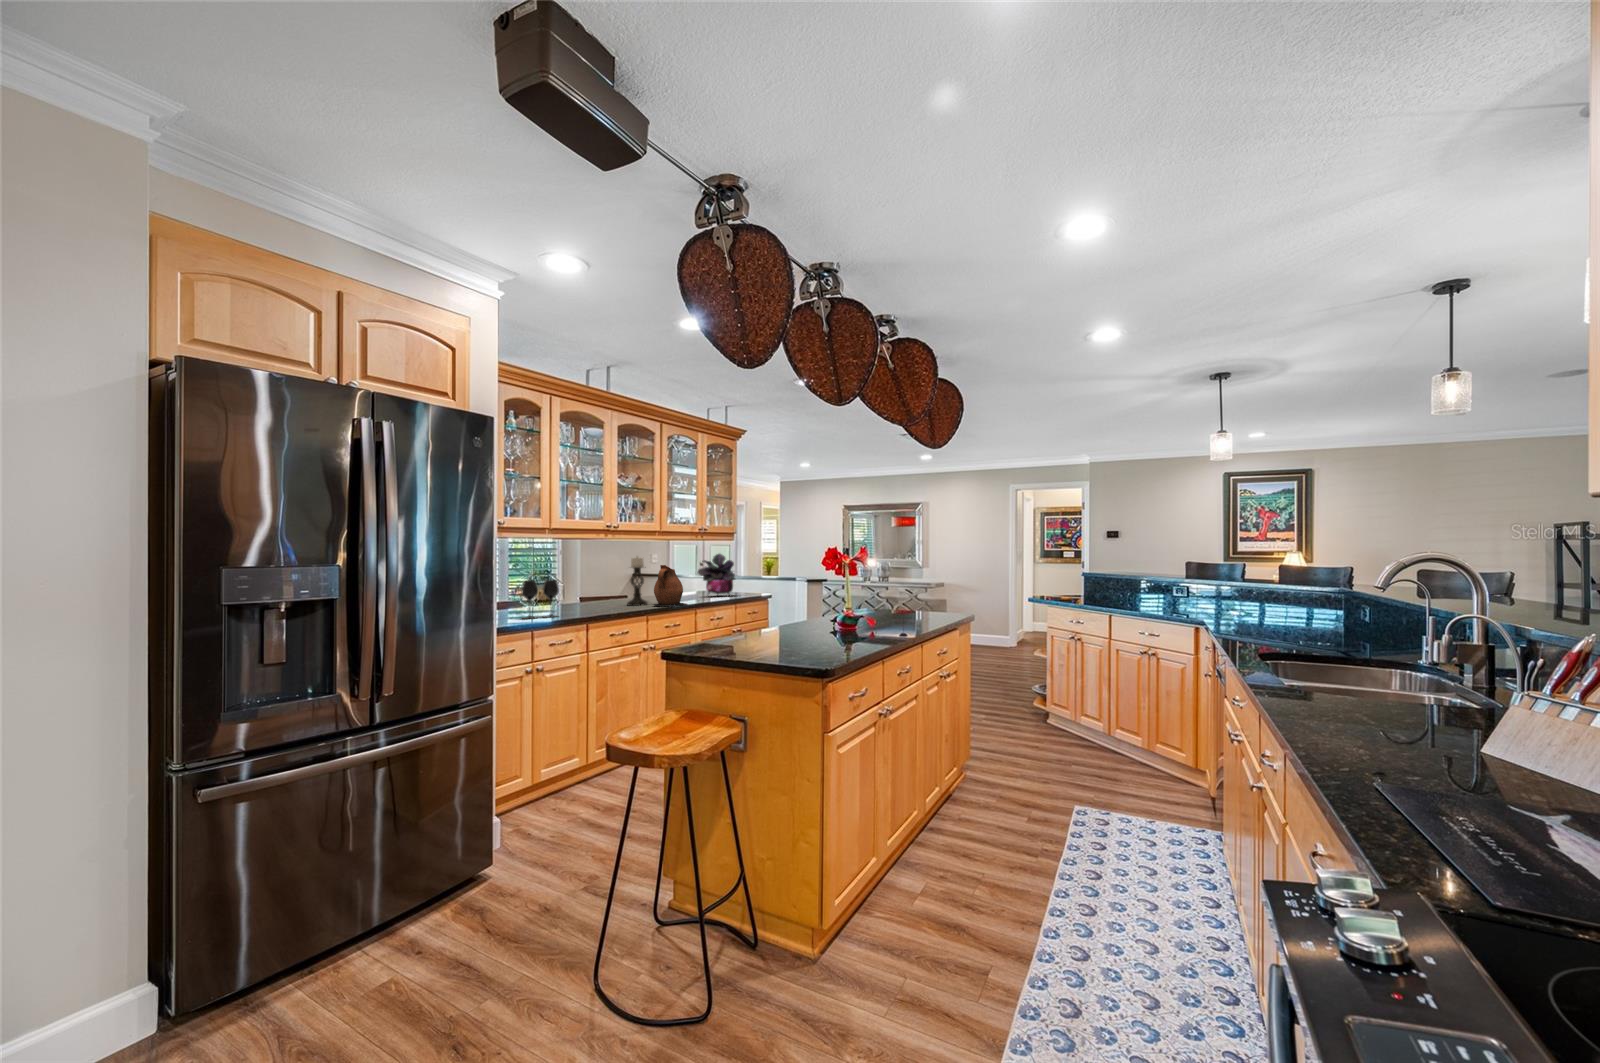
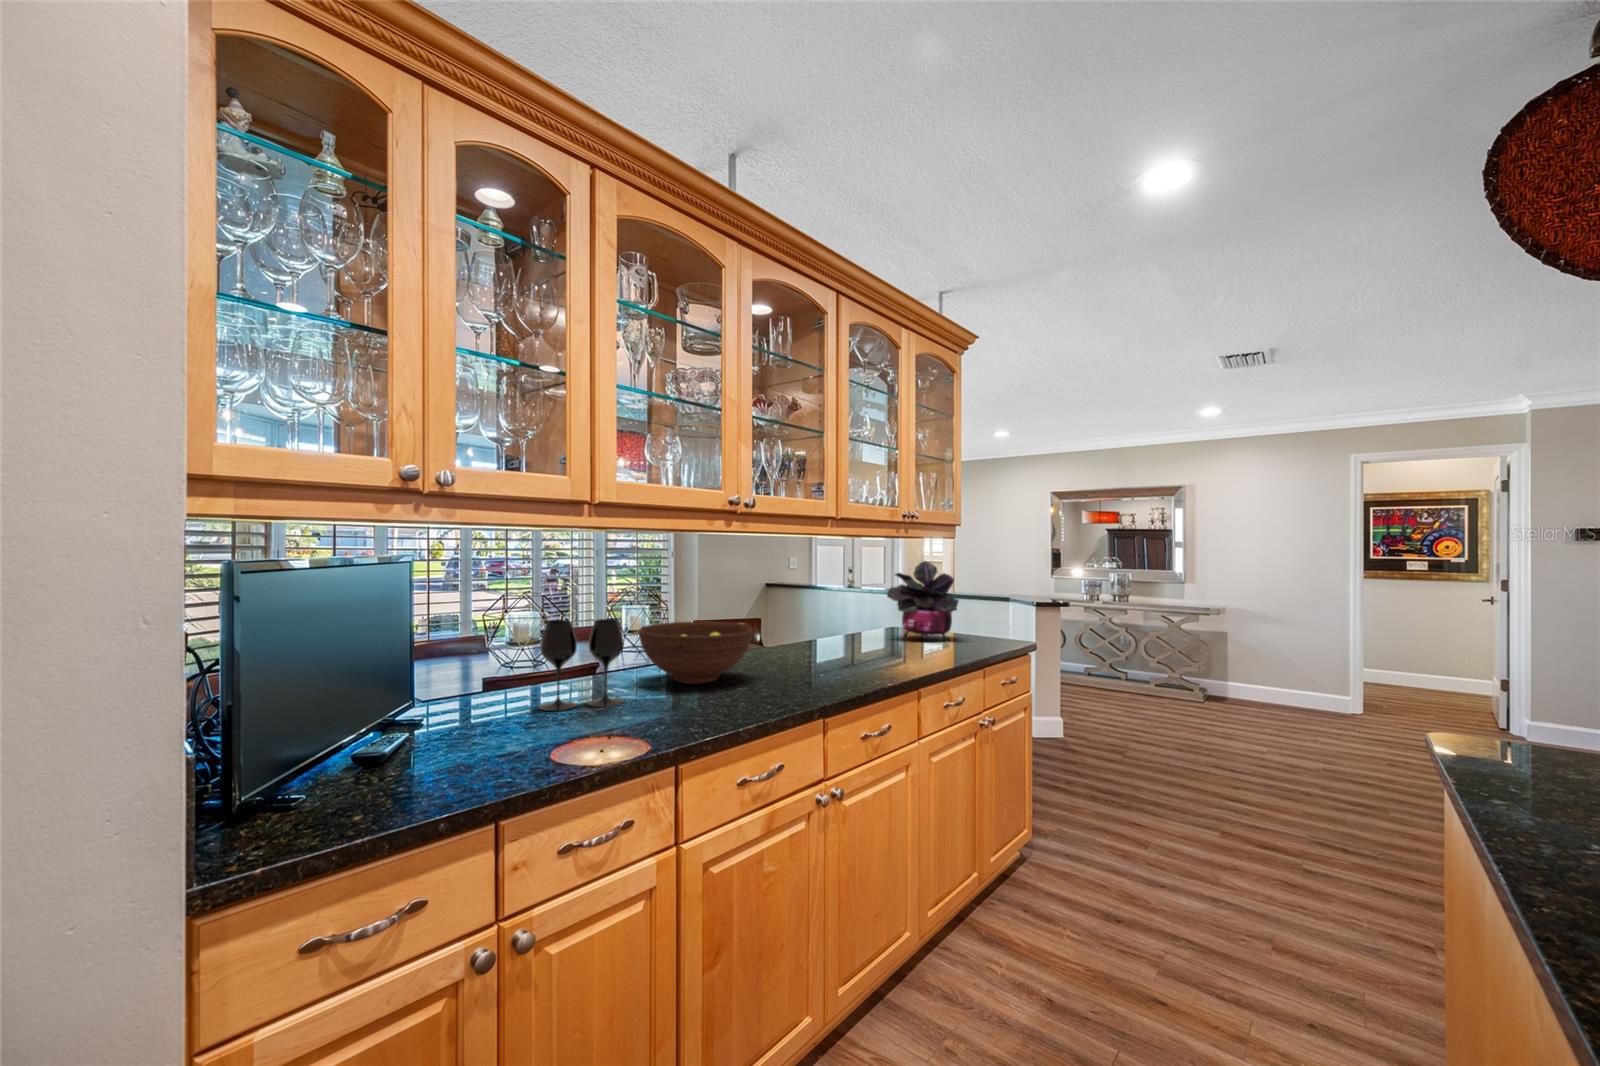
candle holder: present [627,557,648,606] -> none [765,565,806,664]
ceramic pitcher: present [652,565,687,606] -> none [812,587,890,674]
fruit bowl: none [563,584,619,611] -> present [639,621,753,684]

